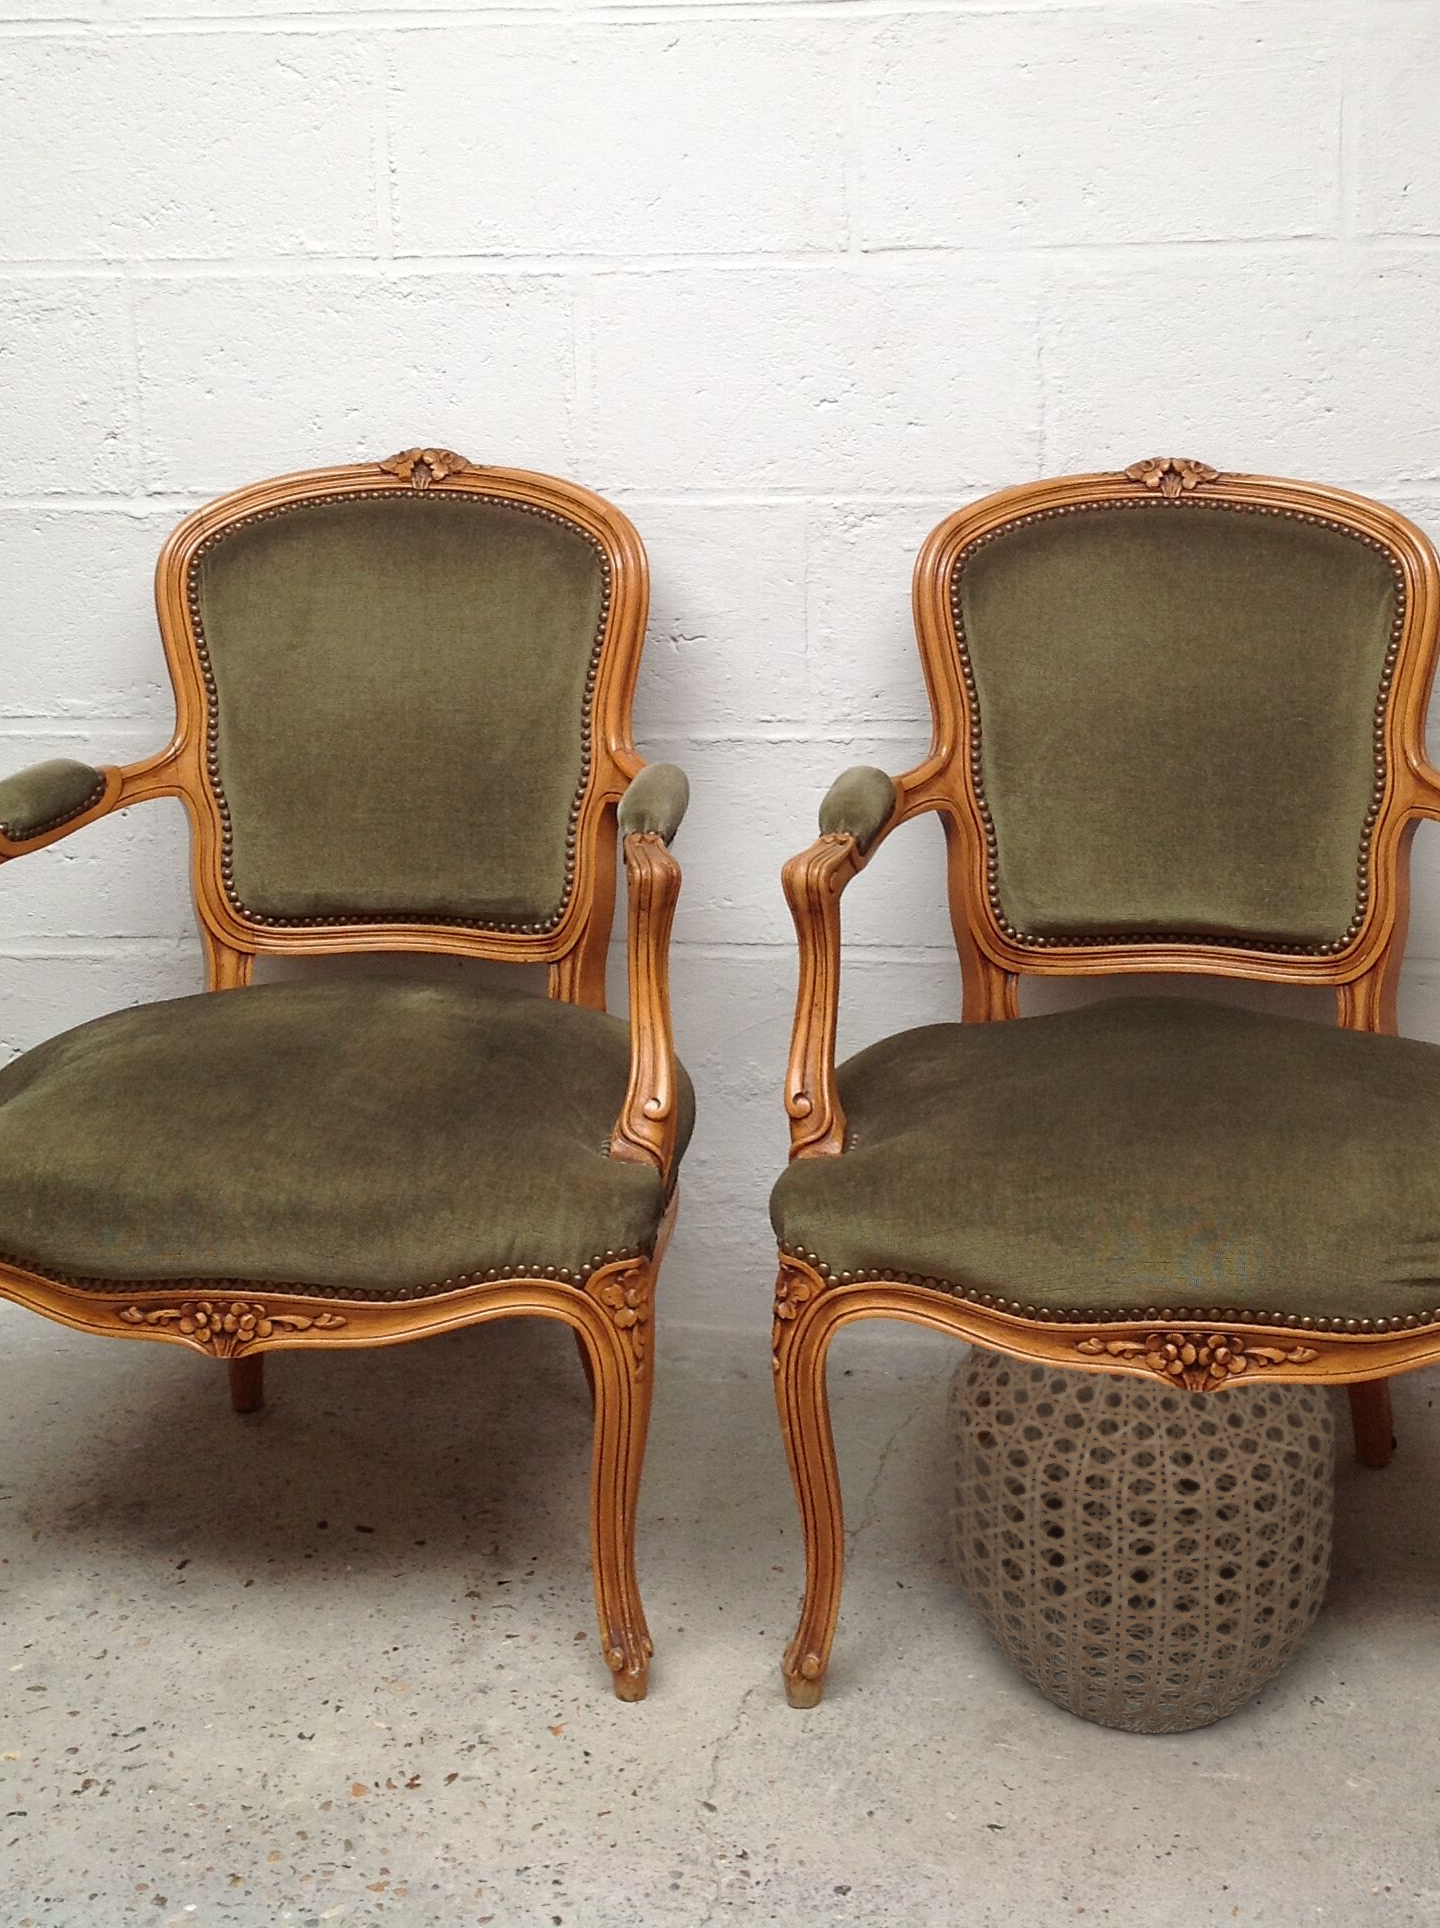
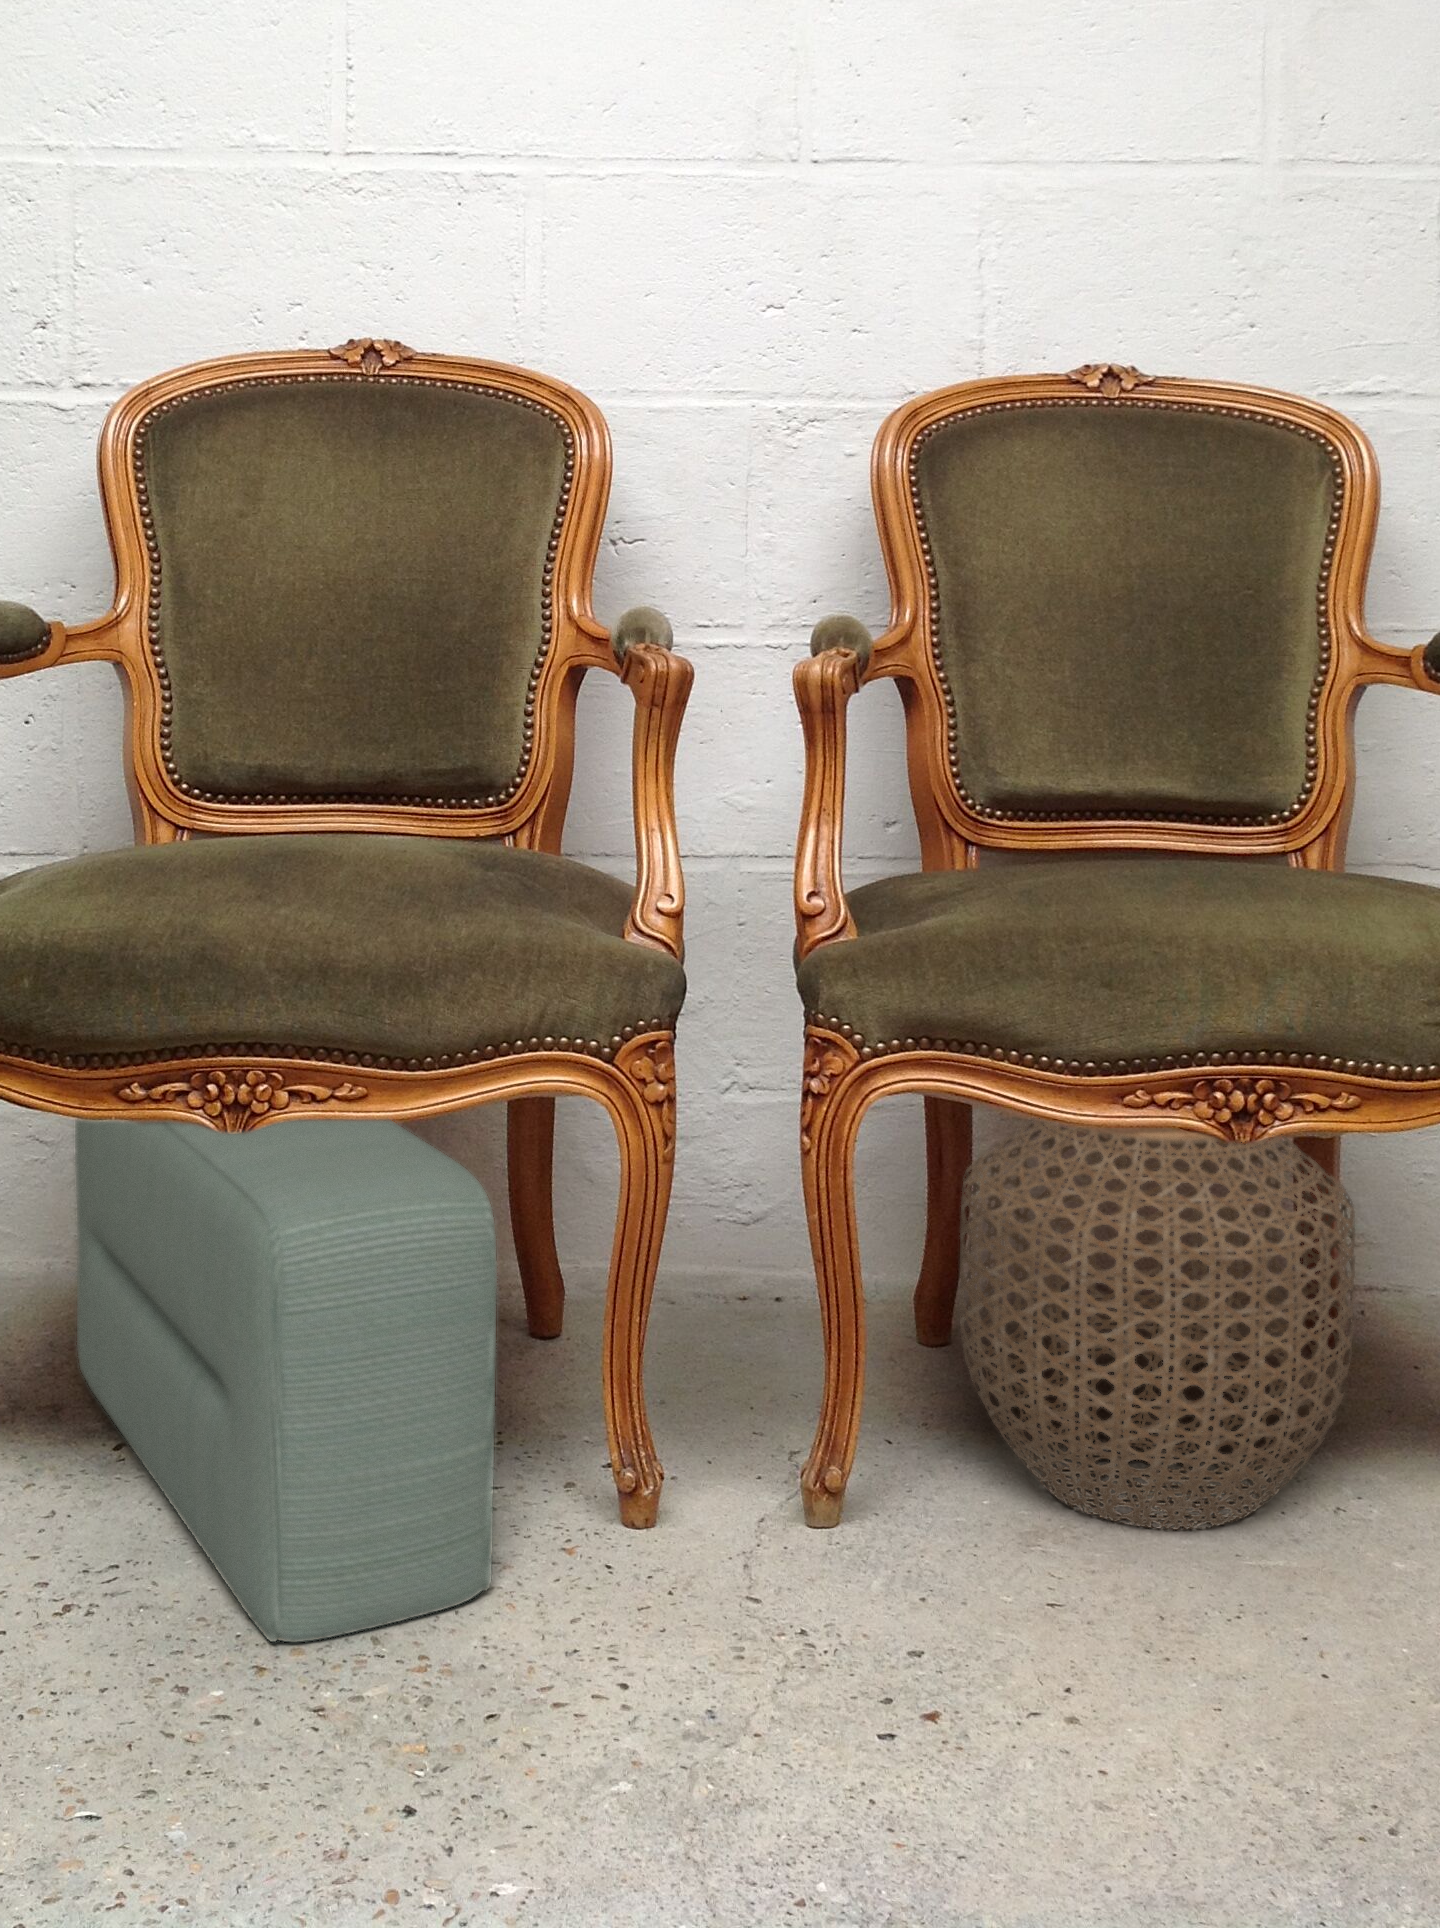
pouf: none [143,1175,467,1837] -> present [75,1120,497,1642]

